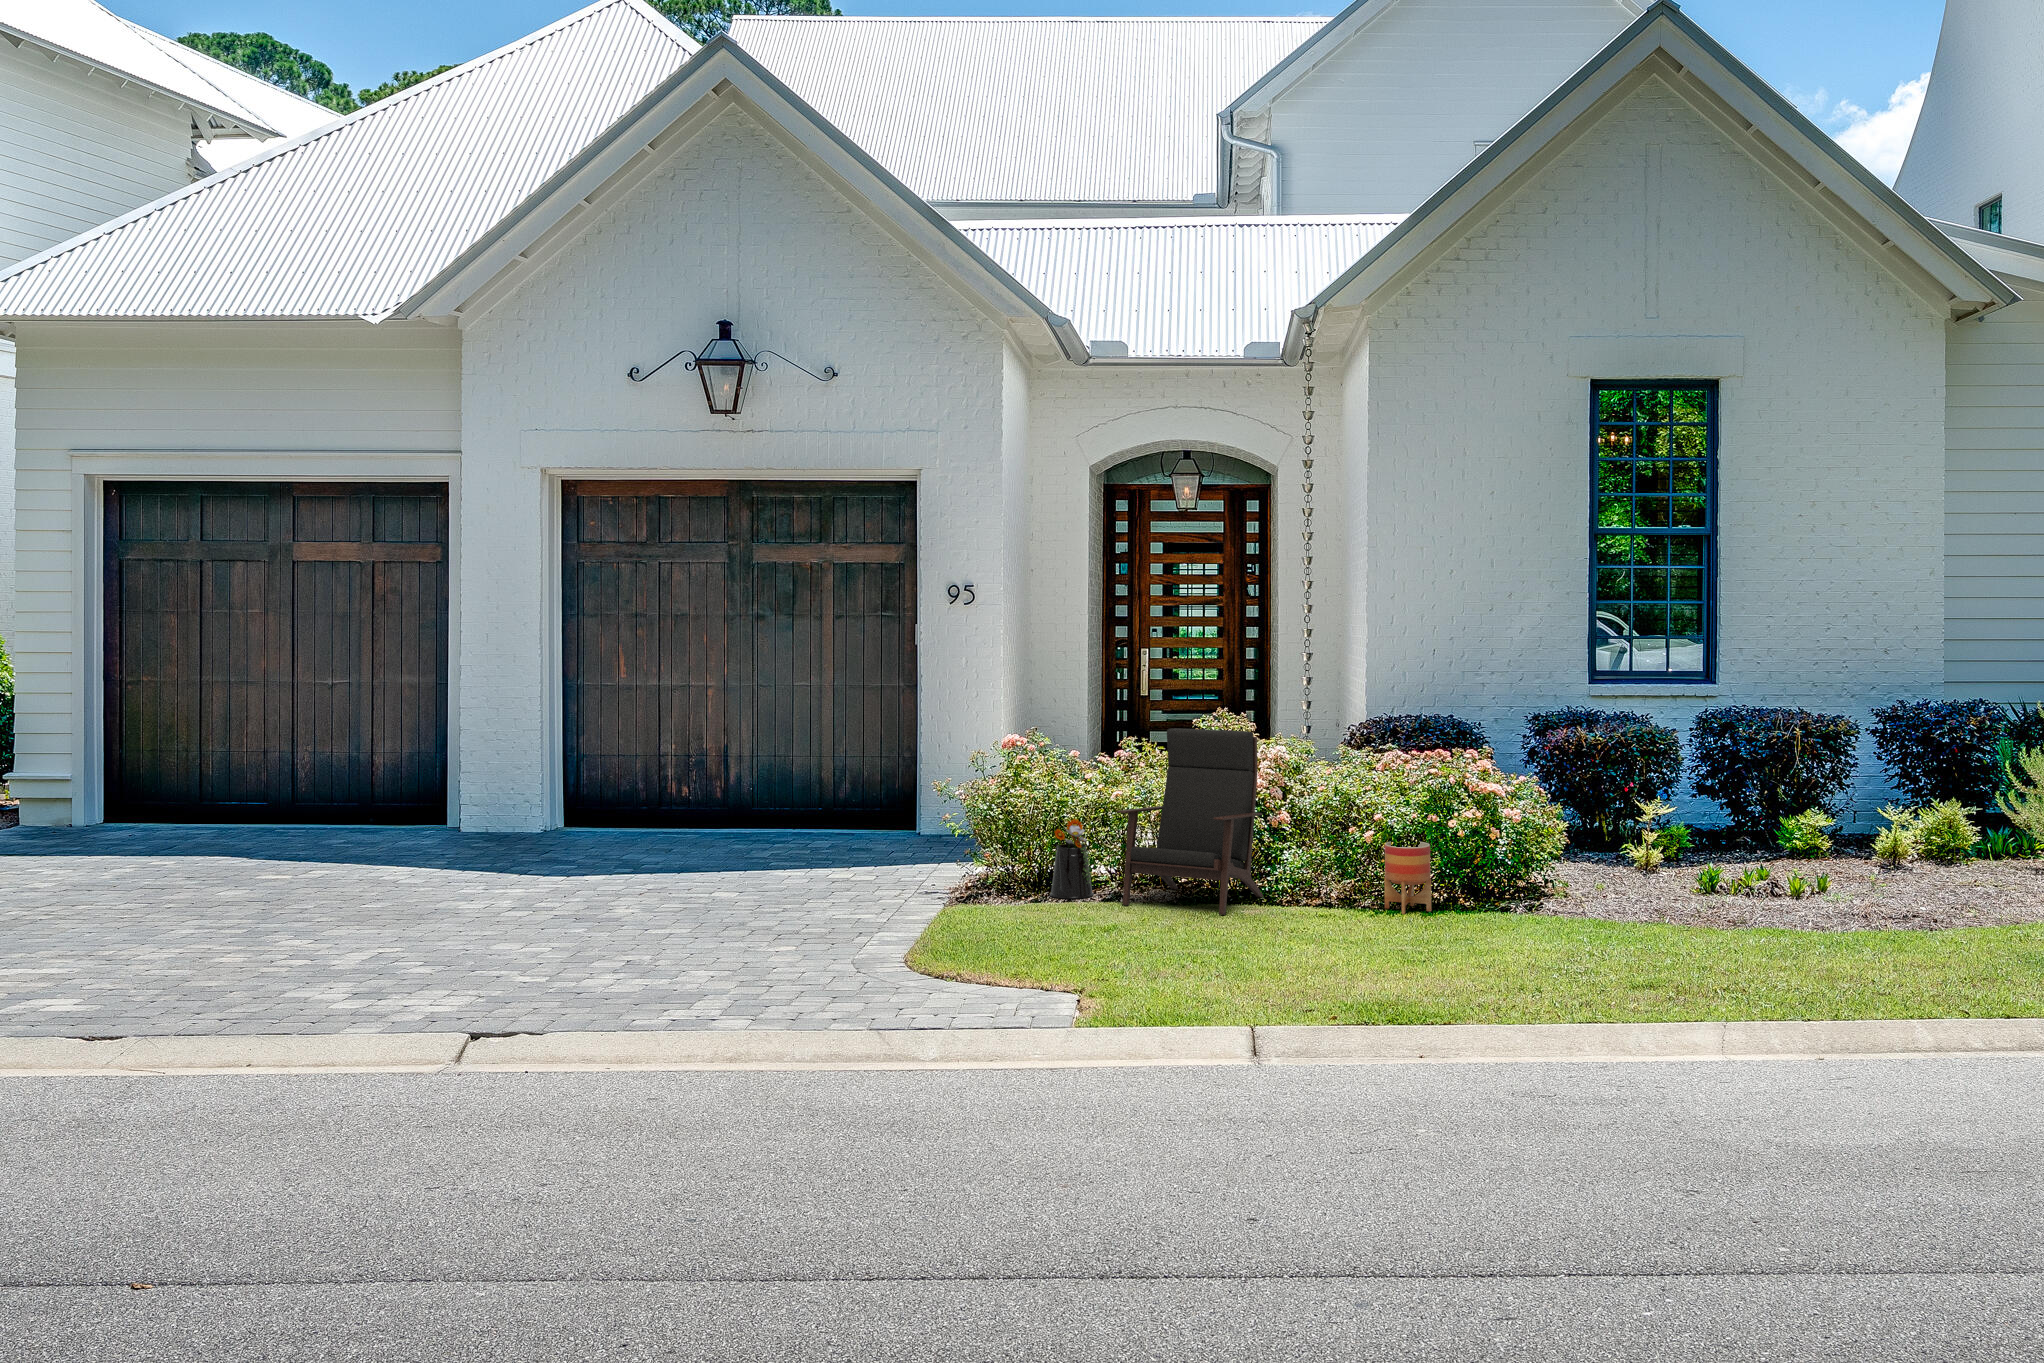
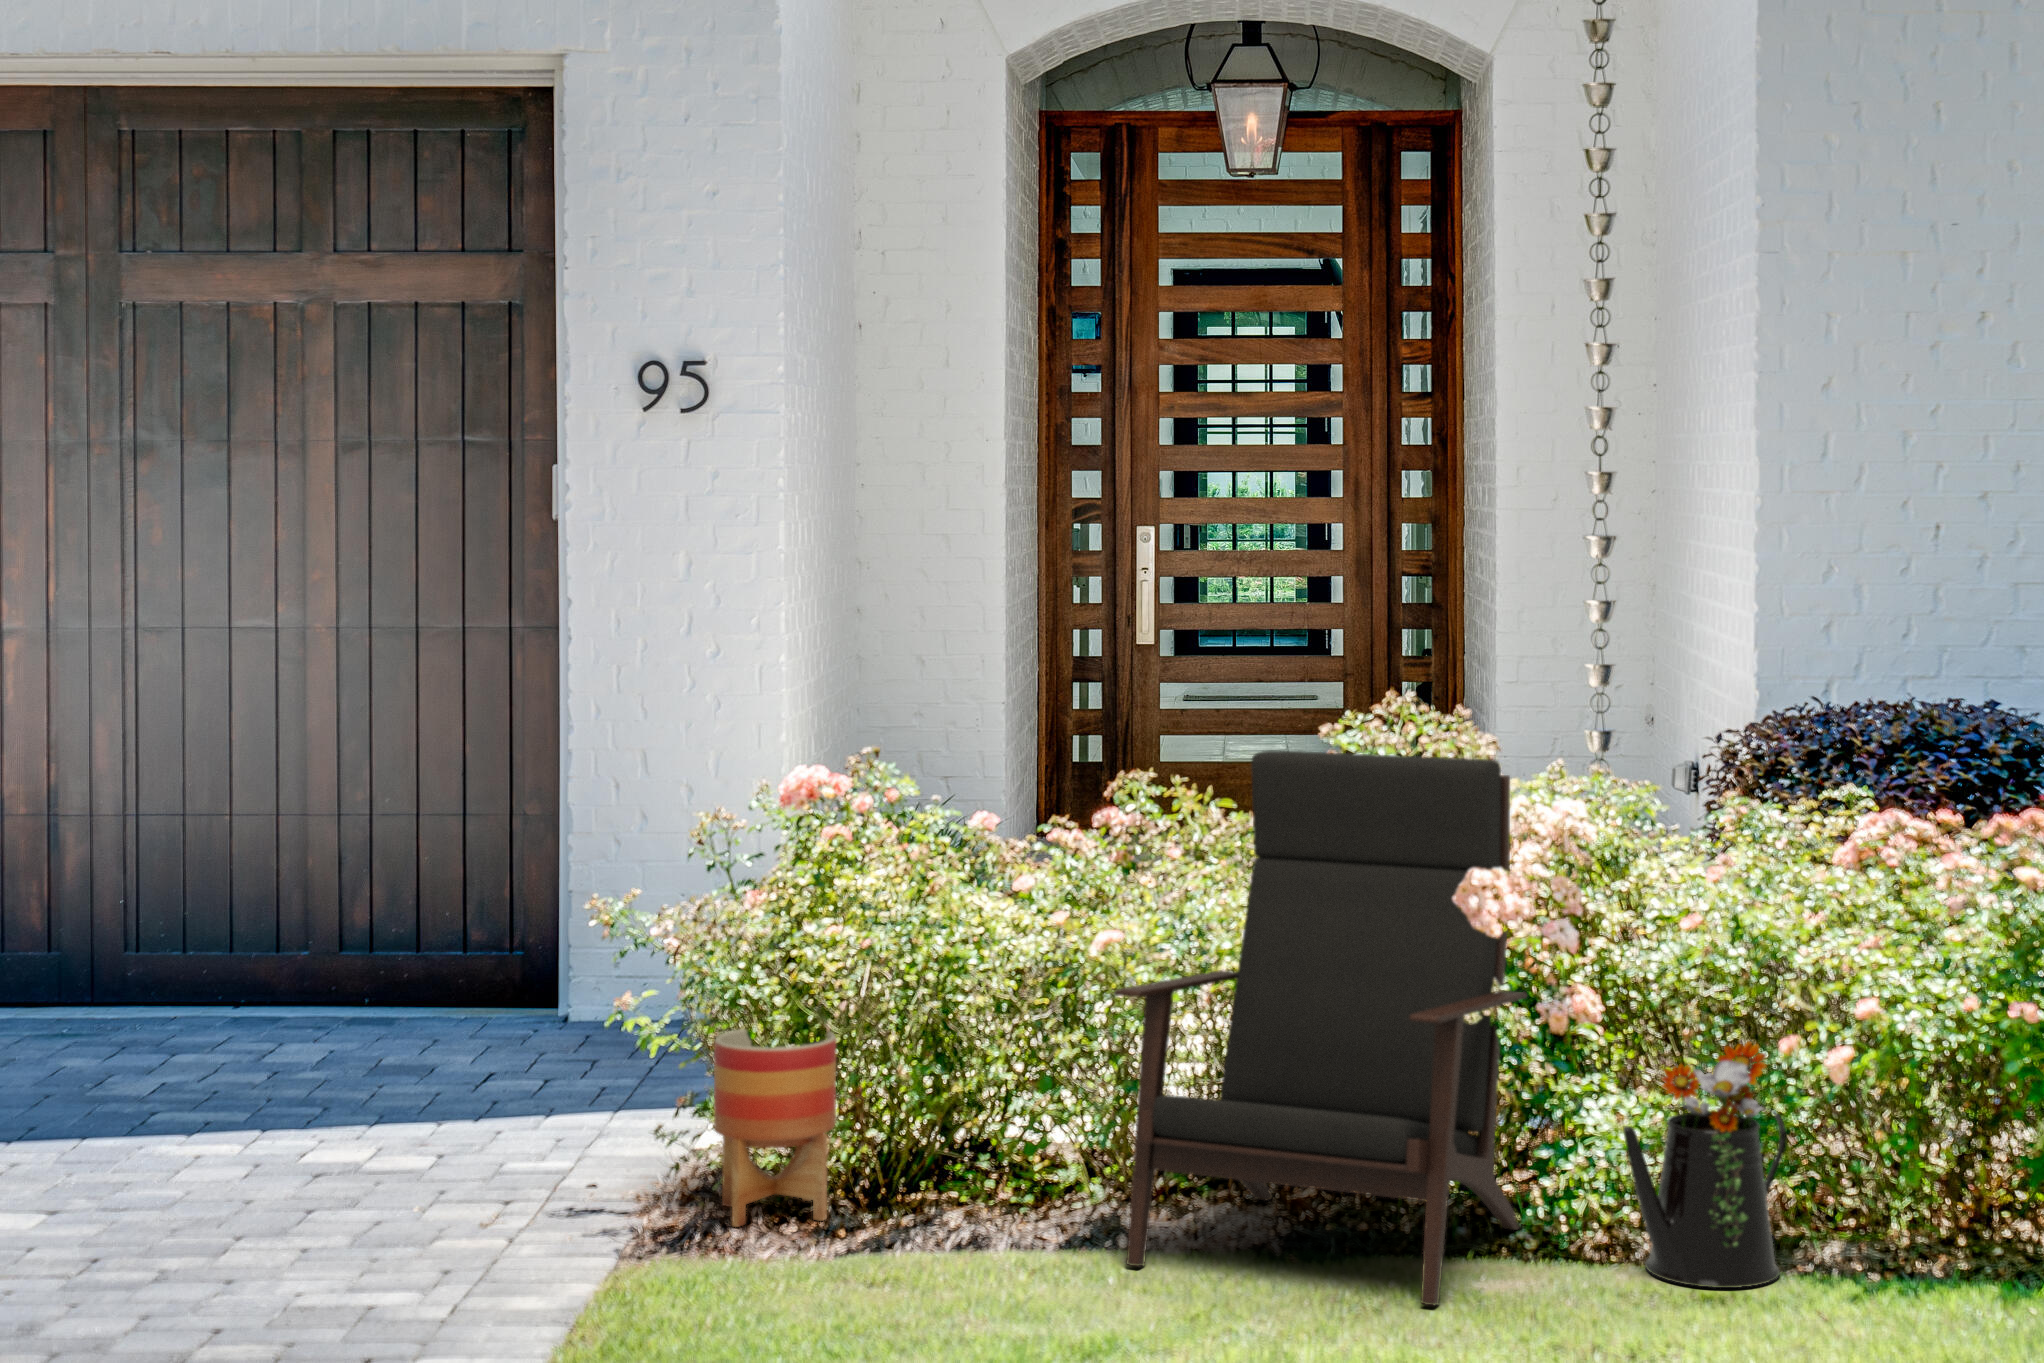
watering can: present [1050,818,1093,899] -> present [1623,1041,1787,1288]
planter: present [1384,841,1431,914] -> present [714,1029,836,1227]

